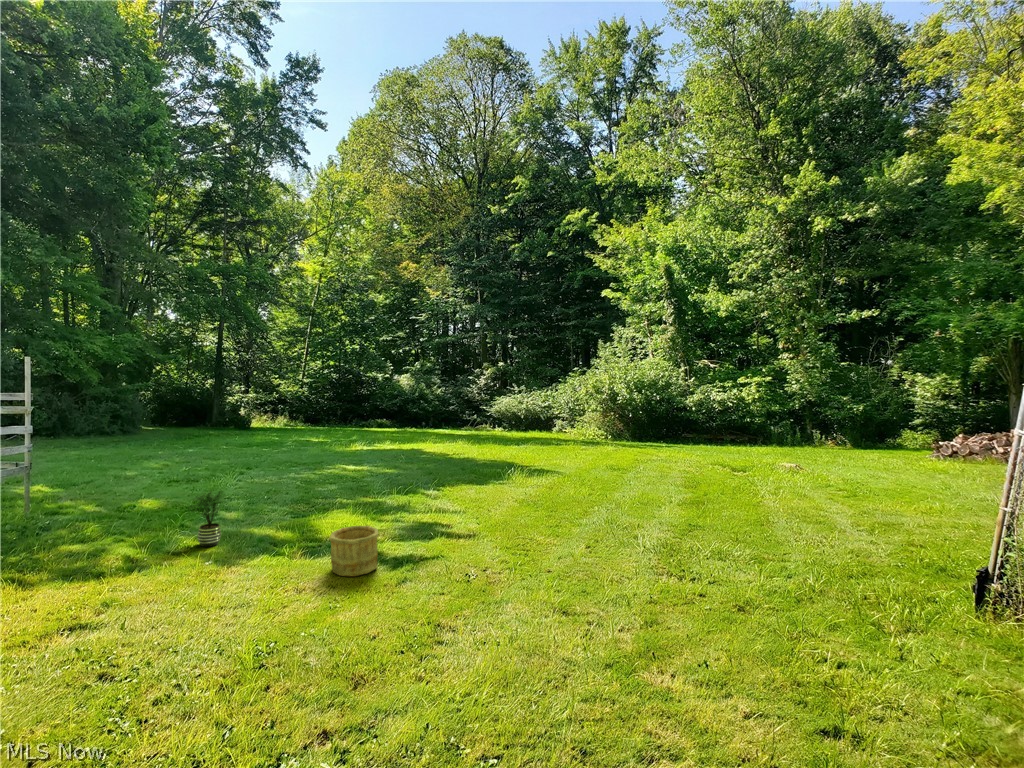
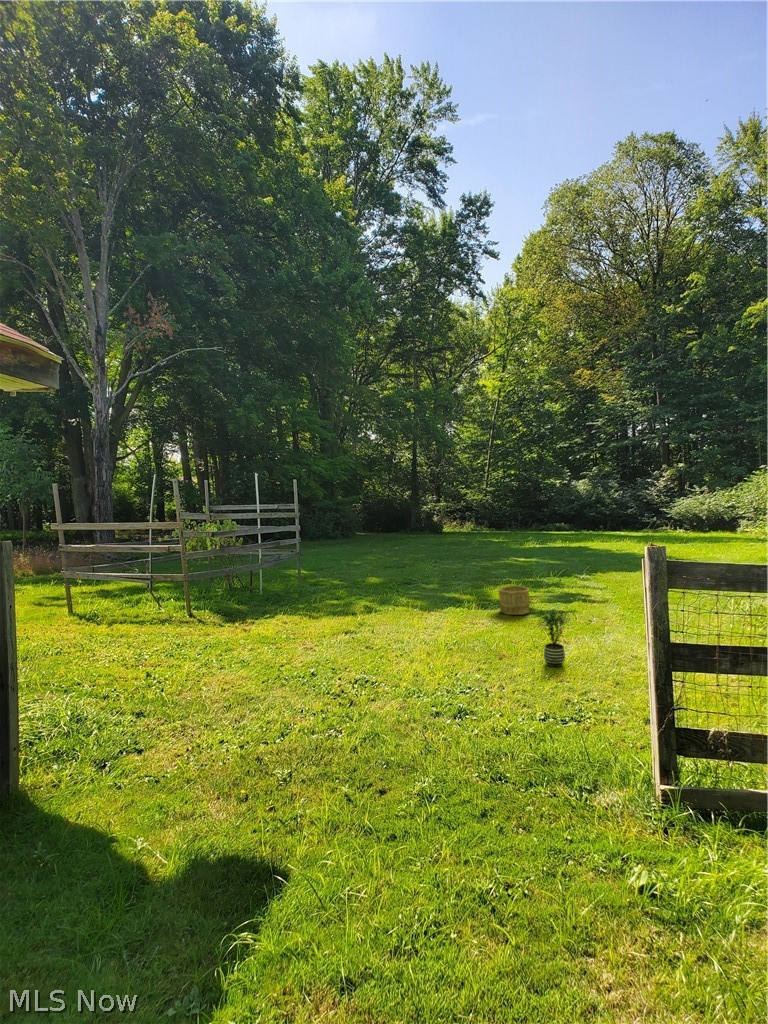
potted plant: present [191,490,225,547] -> present [539,610,570,667]

